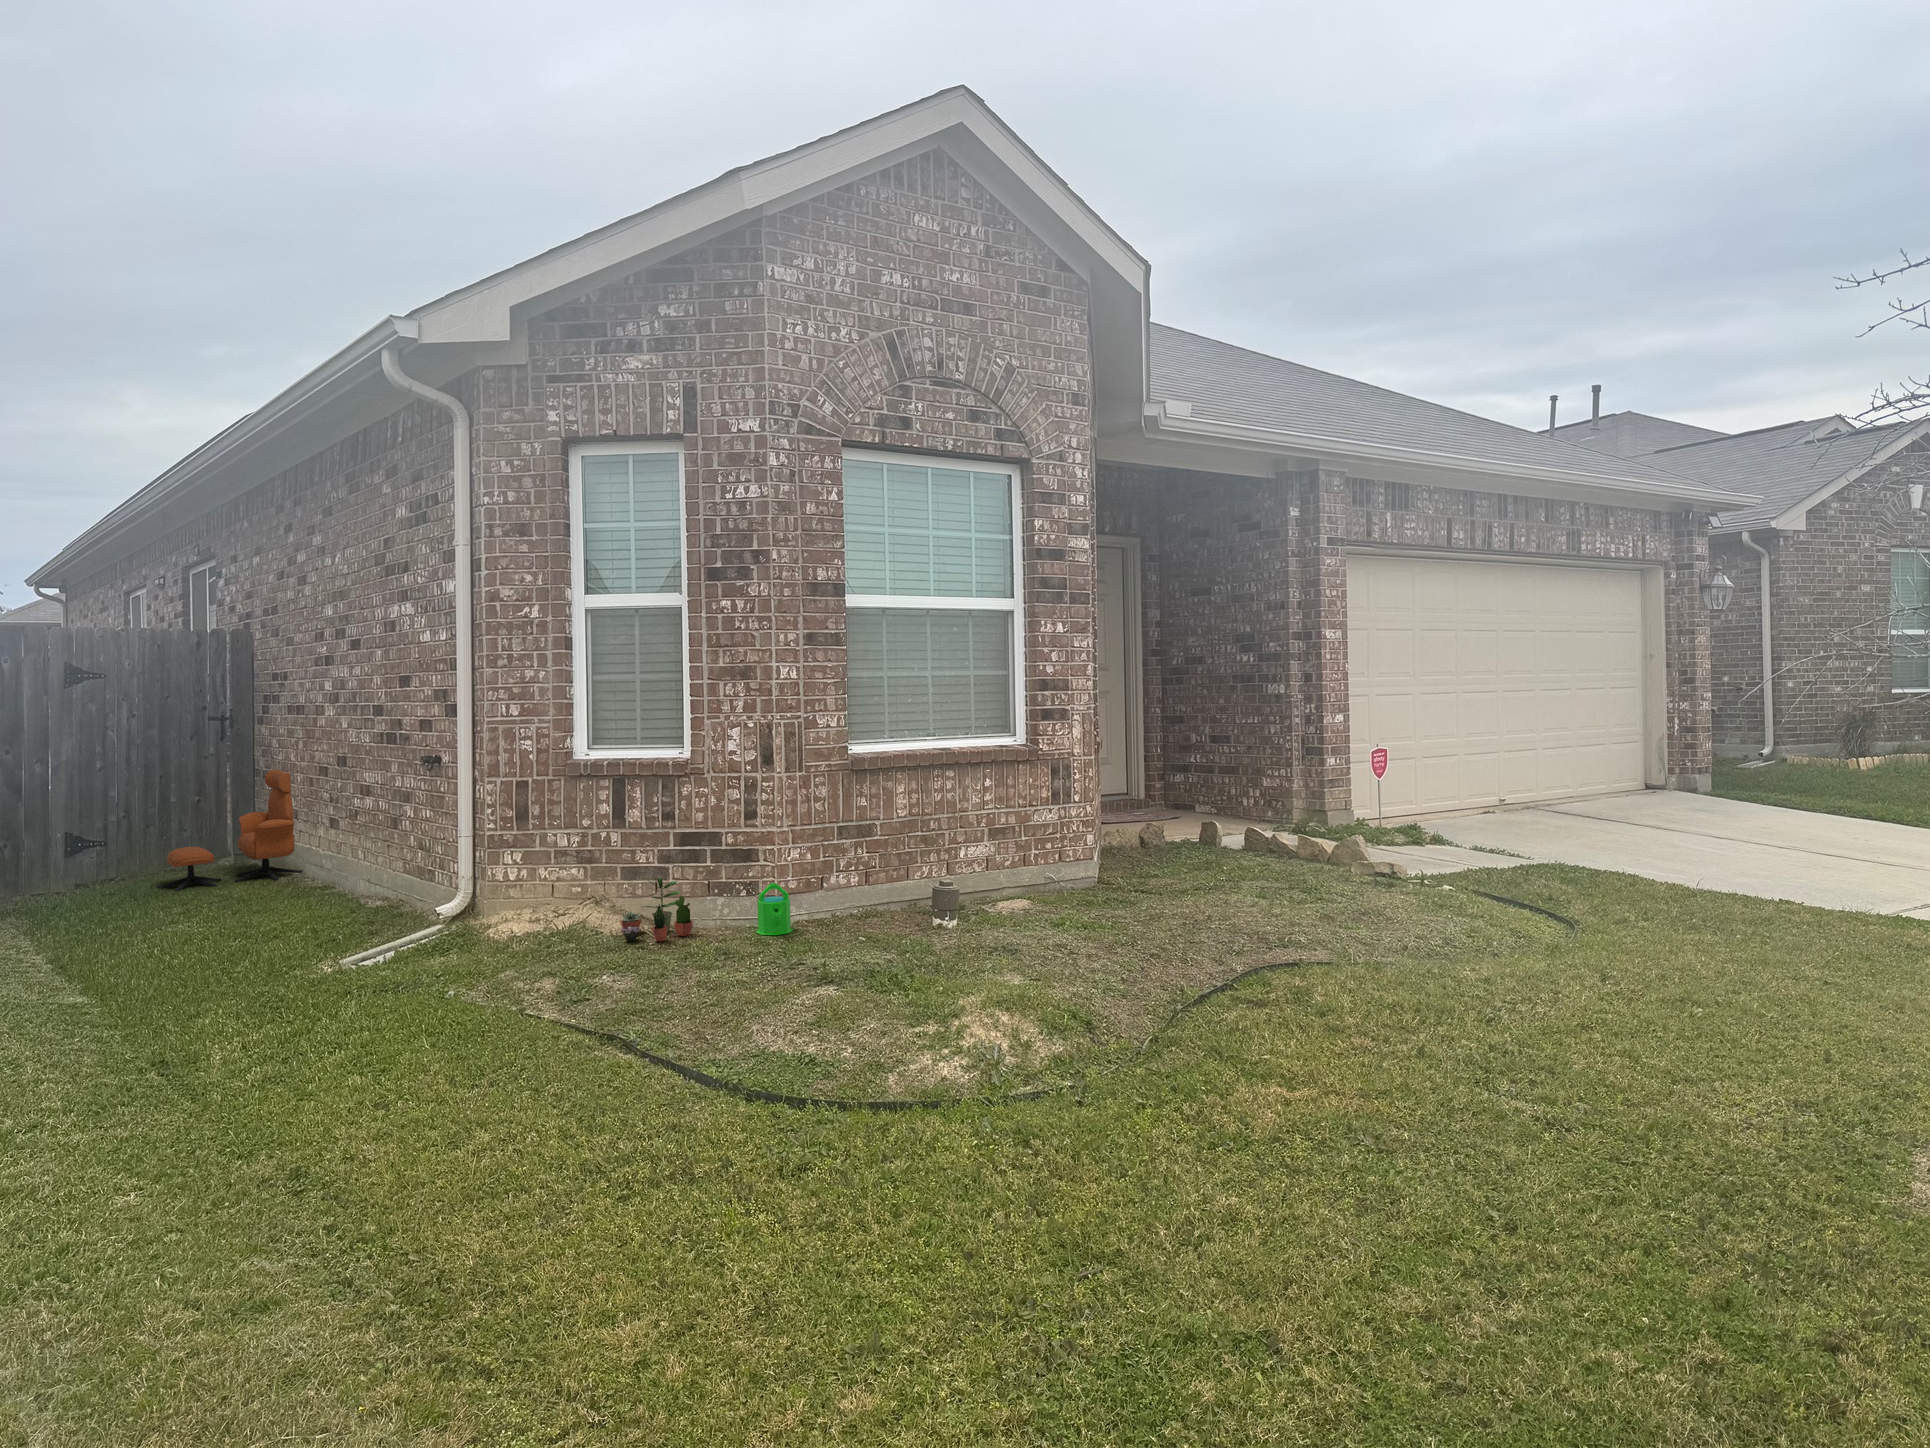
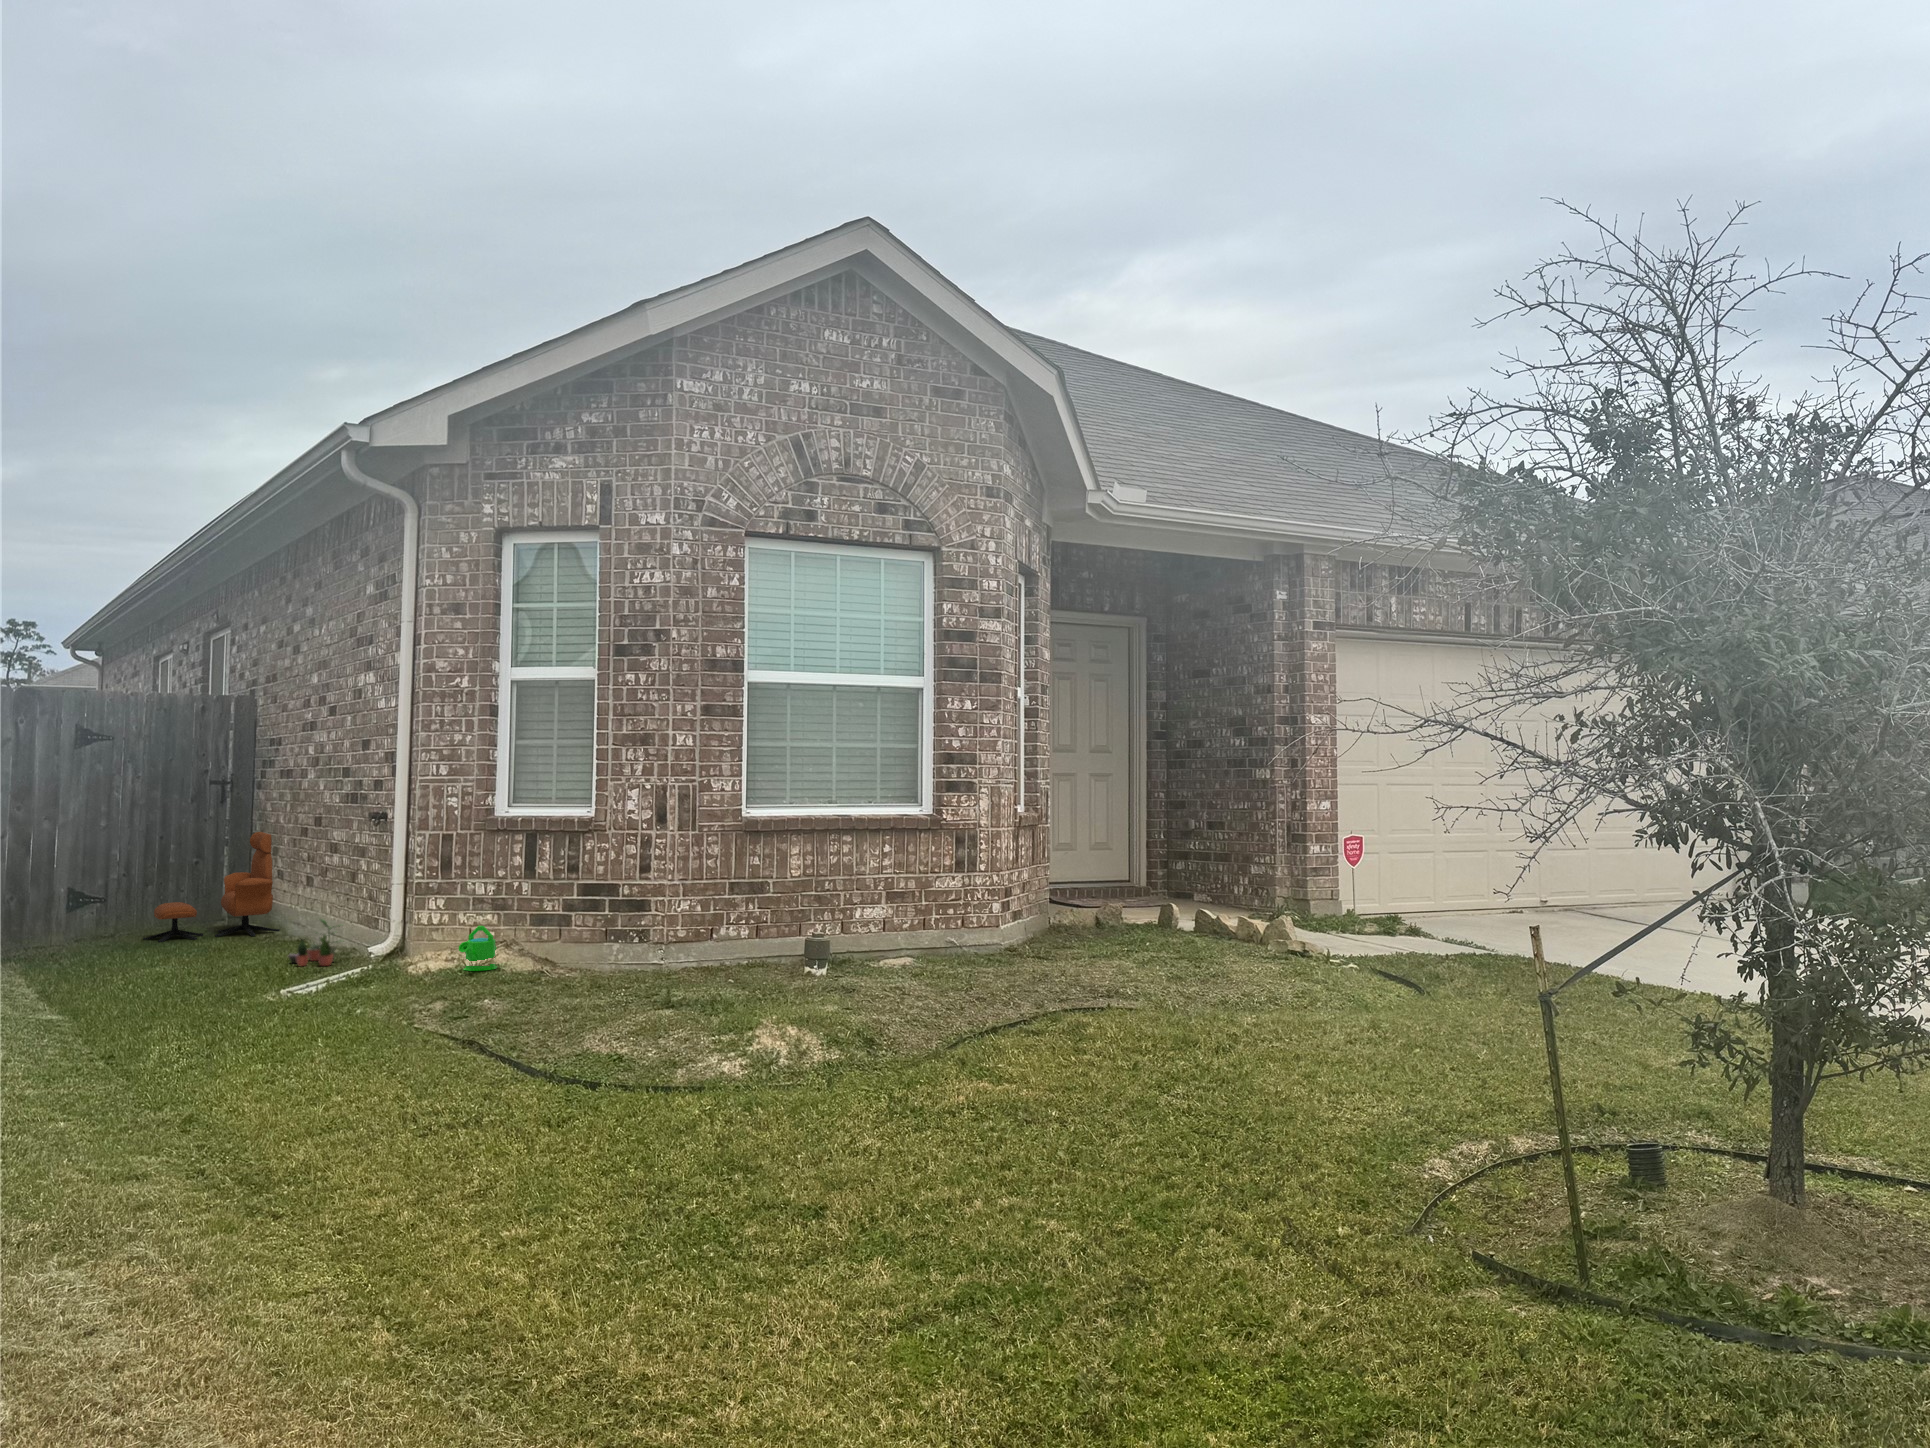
potted plant: present [620,877,693,941] -> present [288,919,341,966]
watering can: present [756,883,793,935] -> present [459,926,497,971]

